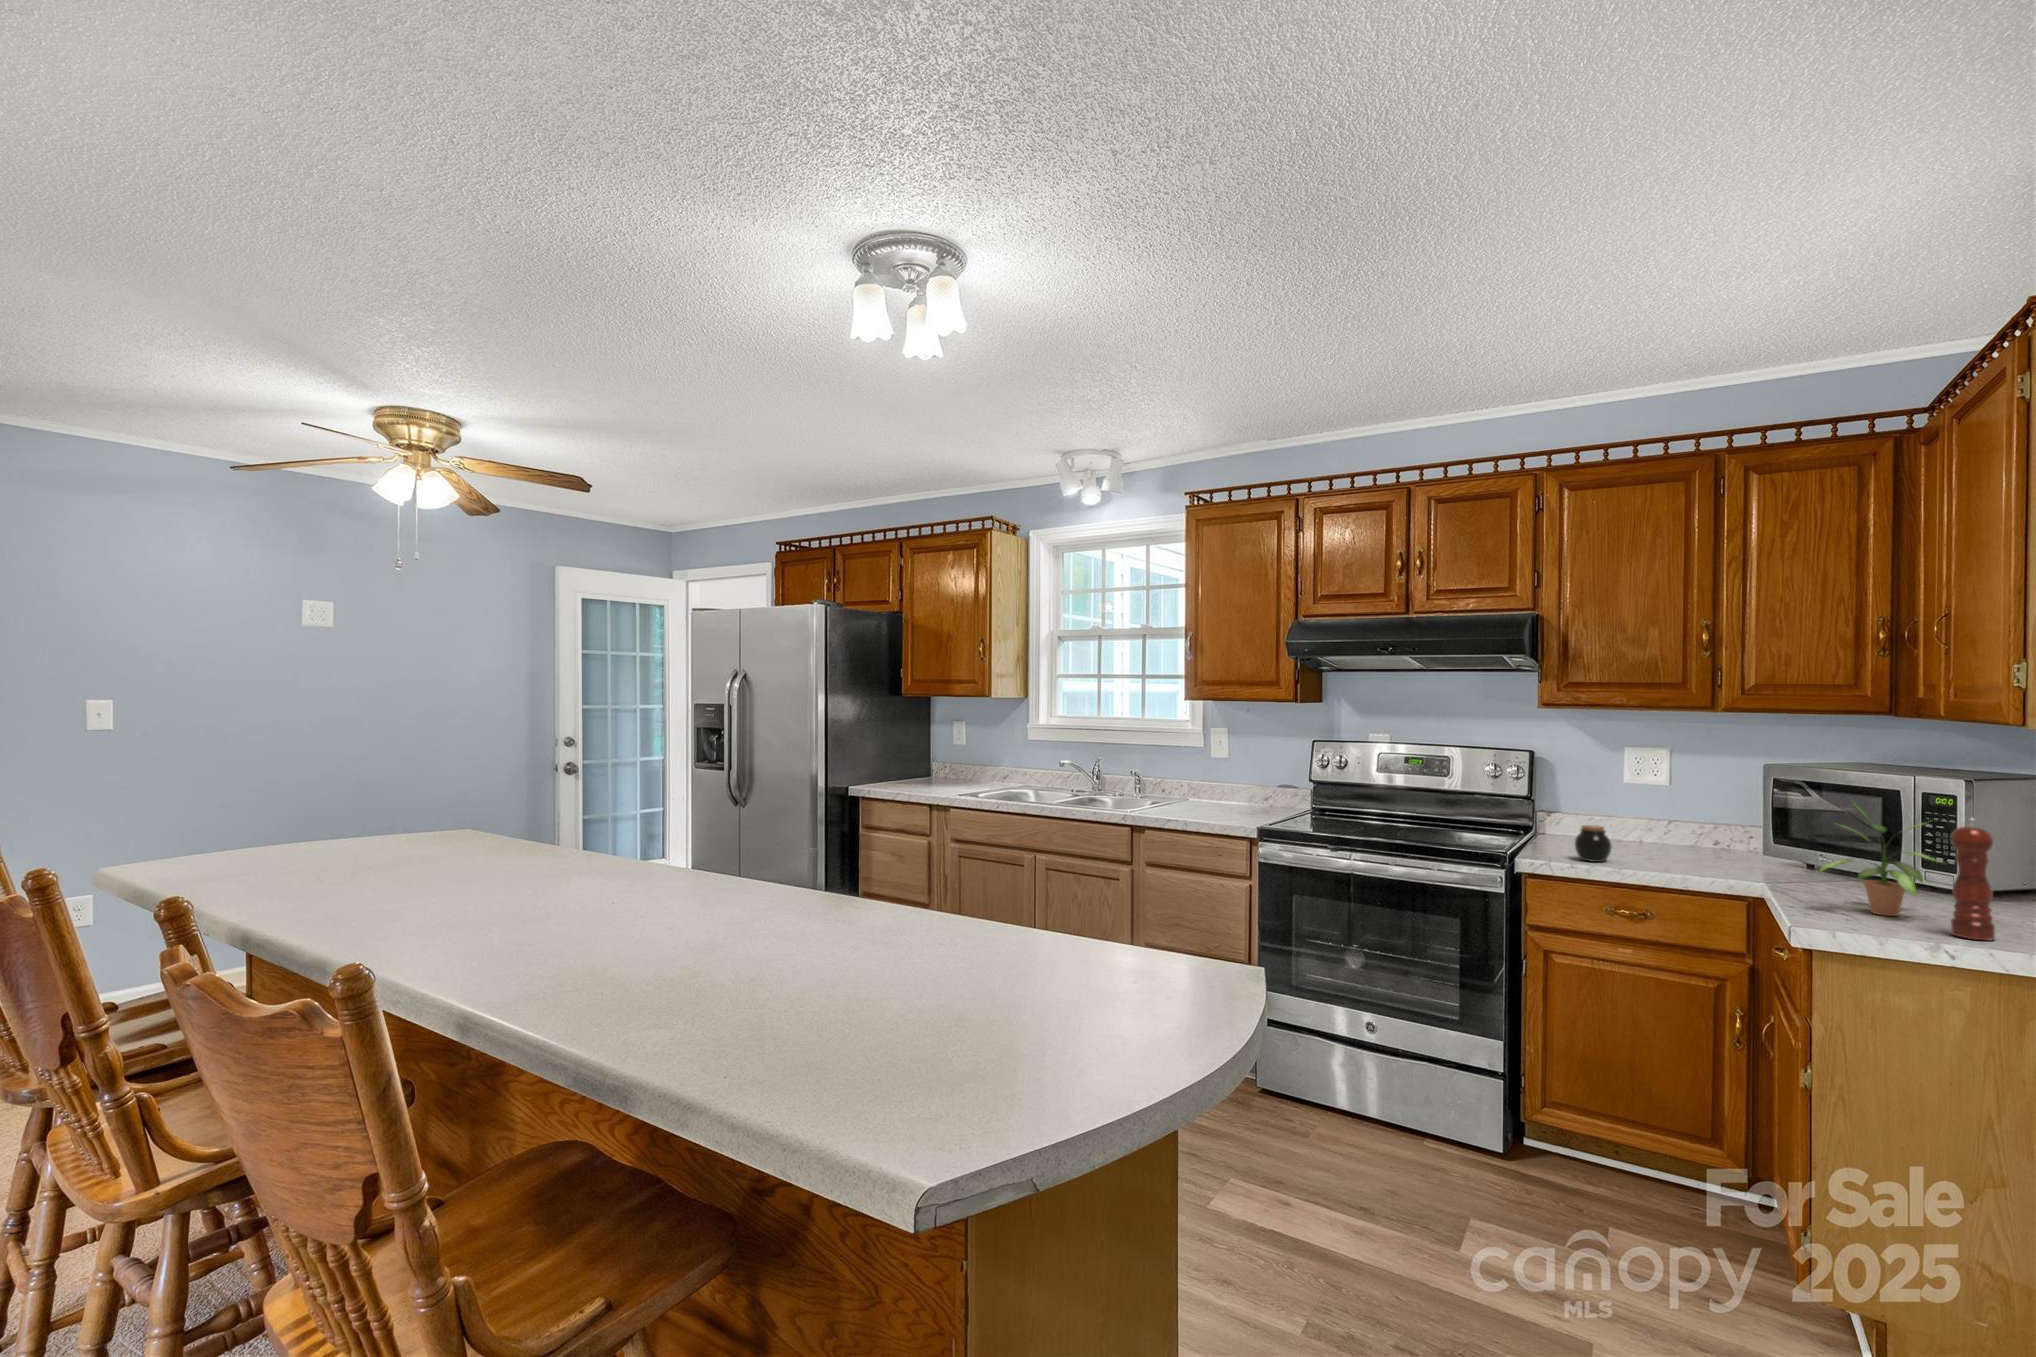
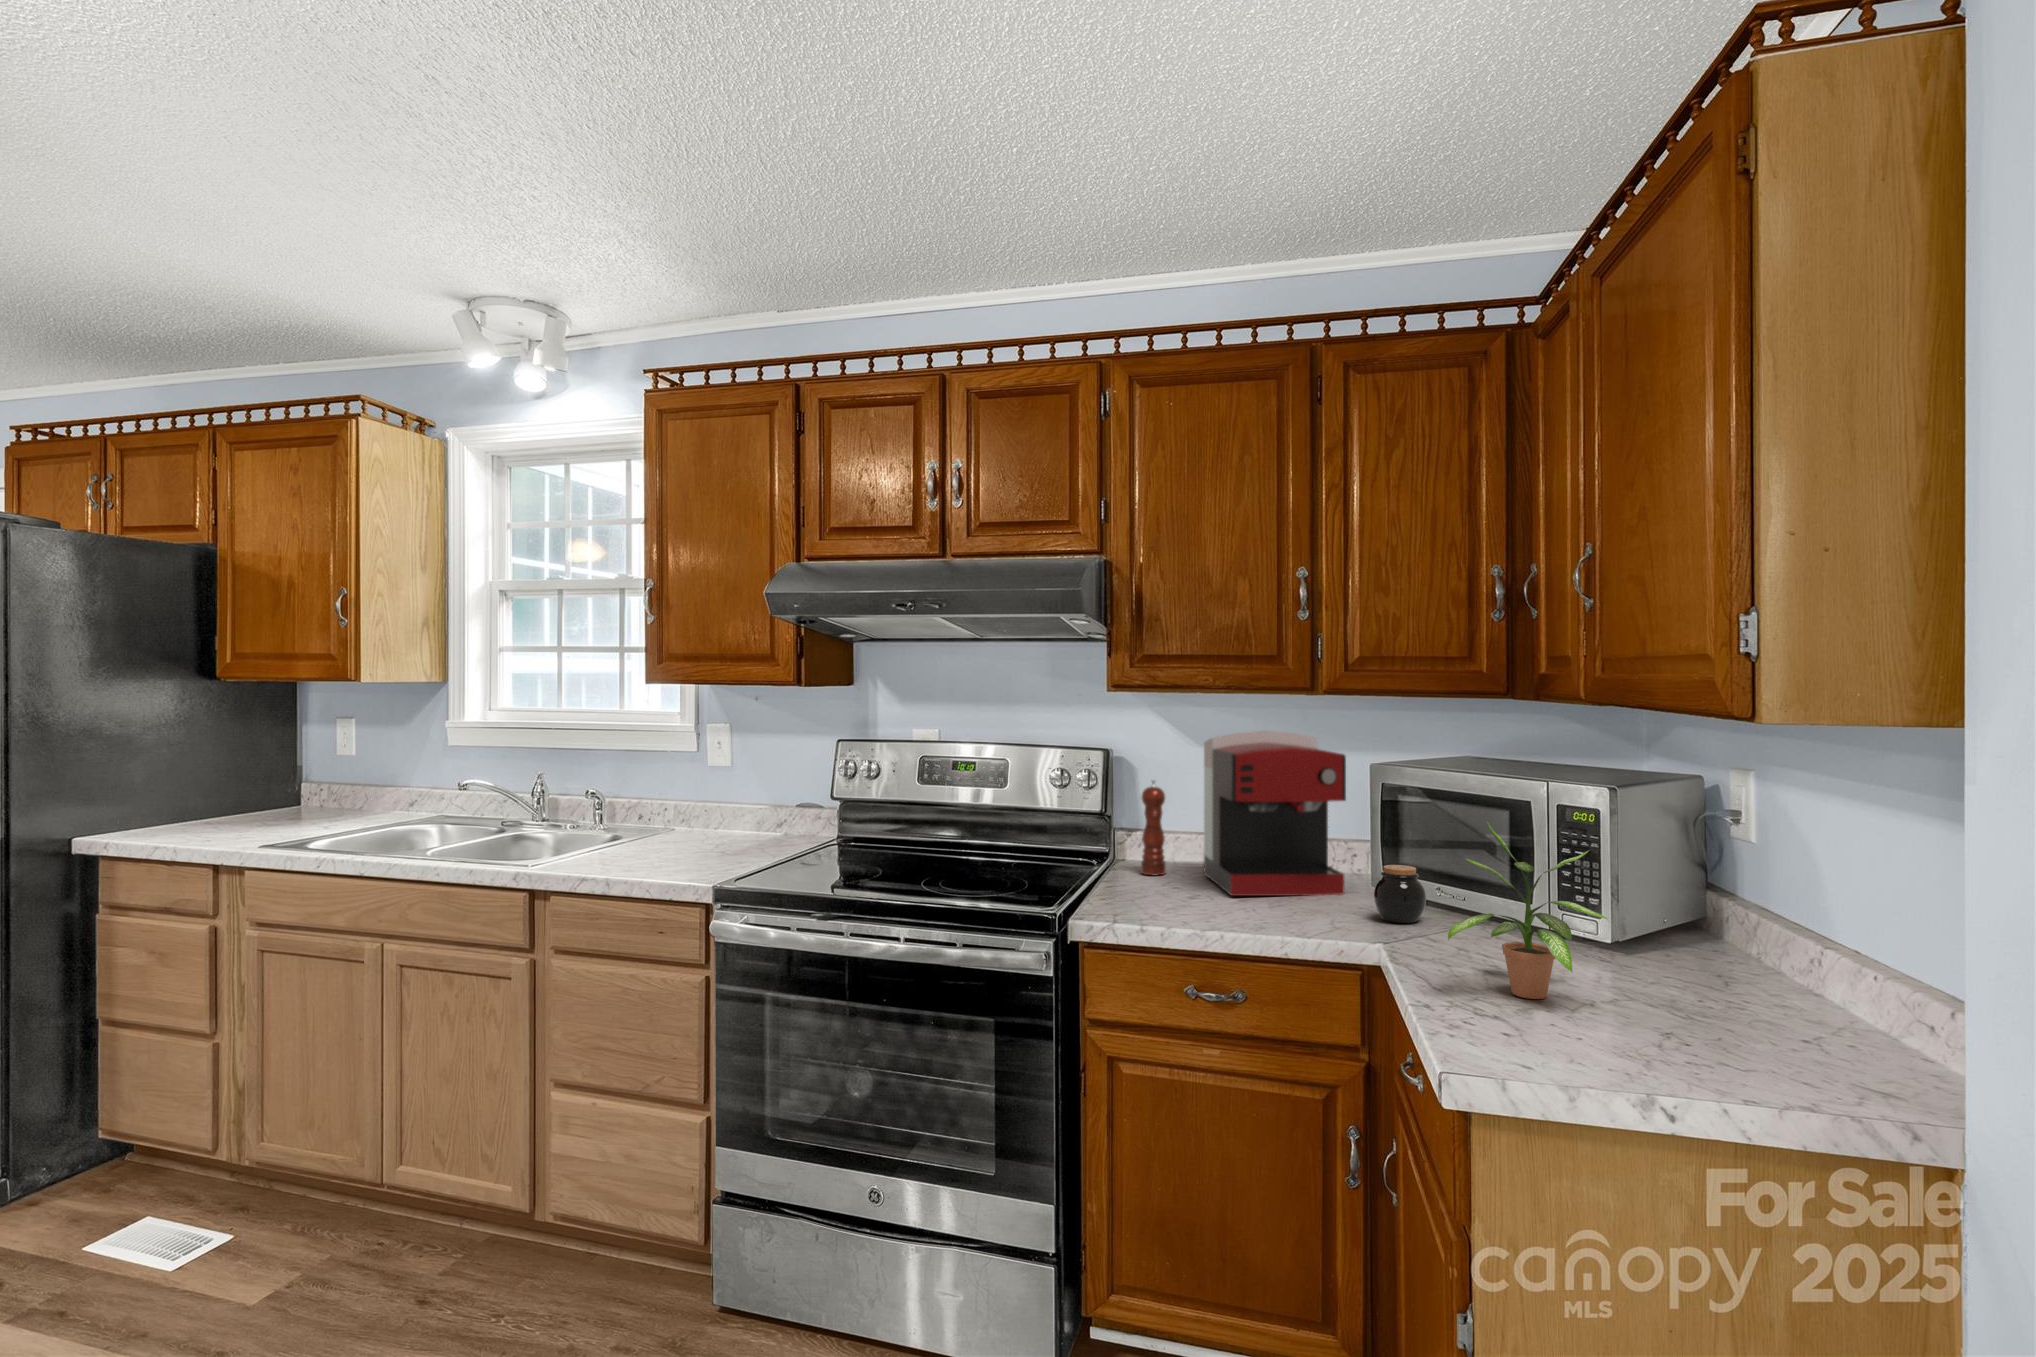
coffee maker: none [1614,736,1740,860] -> present [1204,730,1346,896]
pepper mill: present [1951,818,1995,941] -> present [1141,780,1166,875]
jar: present [1575,825,1612,862] -> present [1374,865,1426,923]

